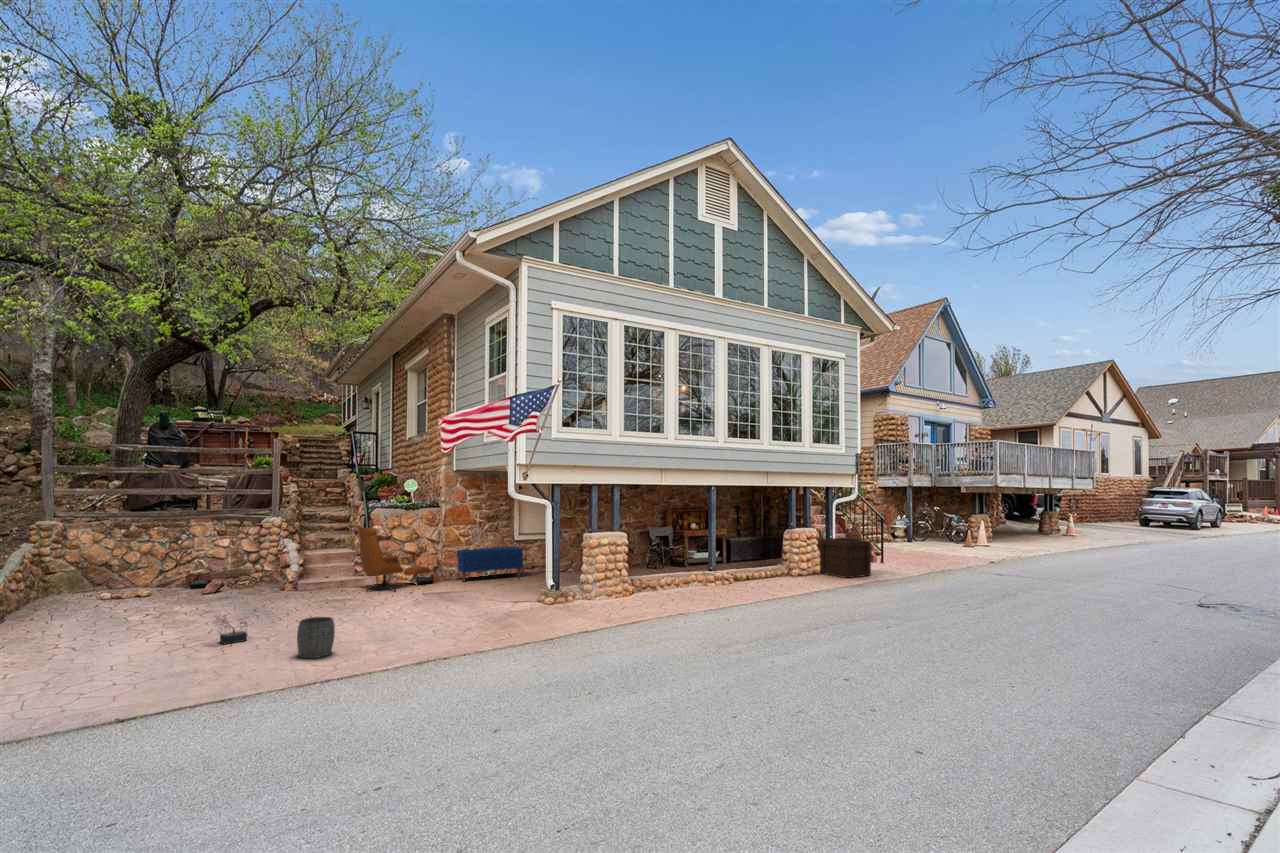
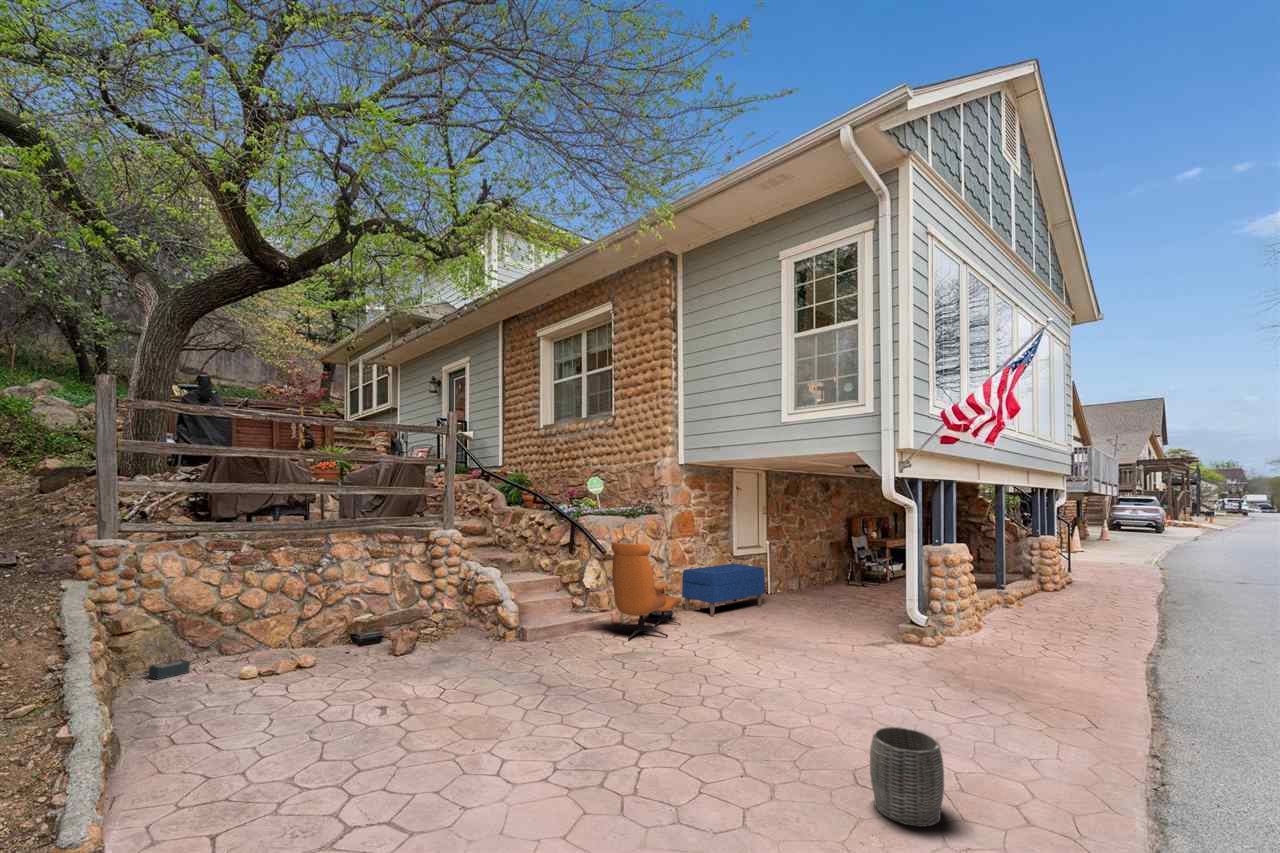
wooden crate: present [820,538,871,578] -> none [1054,548,1113,595]
decorative plant: present [212,614,248,644] -> present [138,638,196,680]

